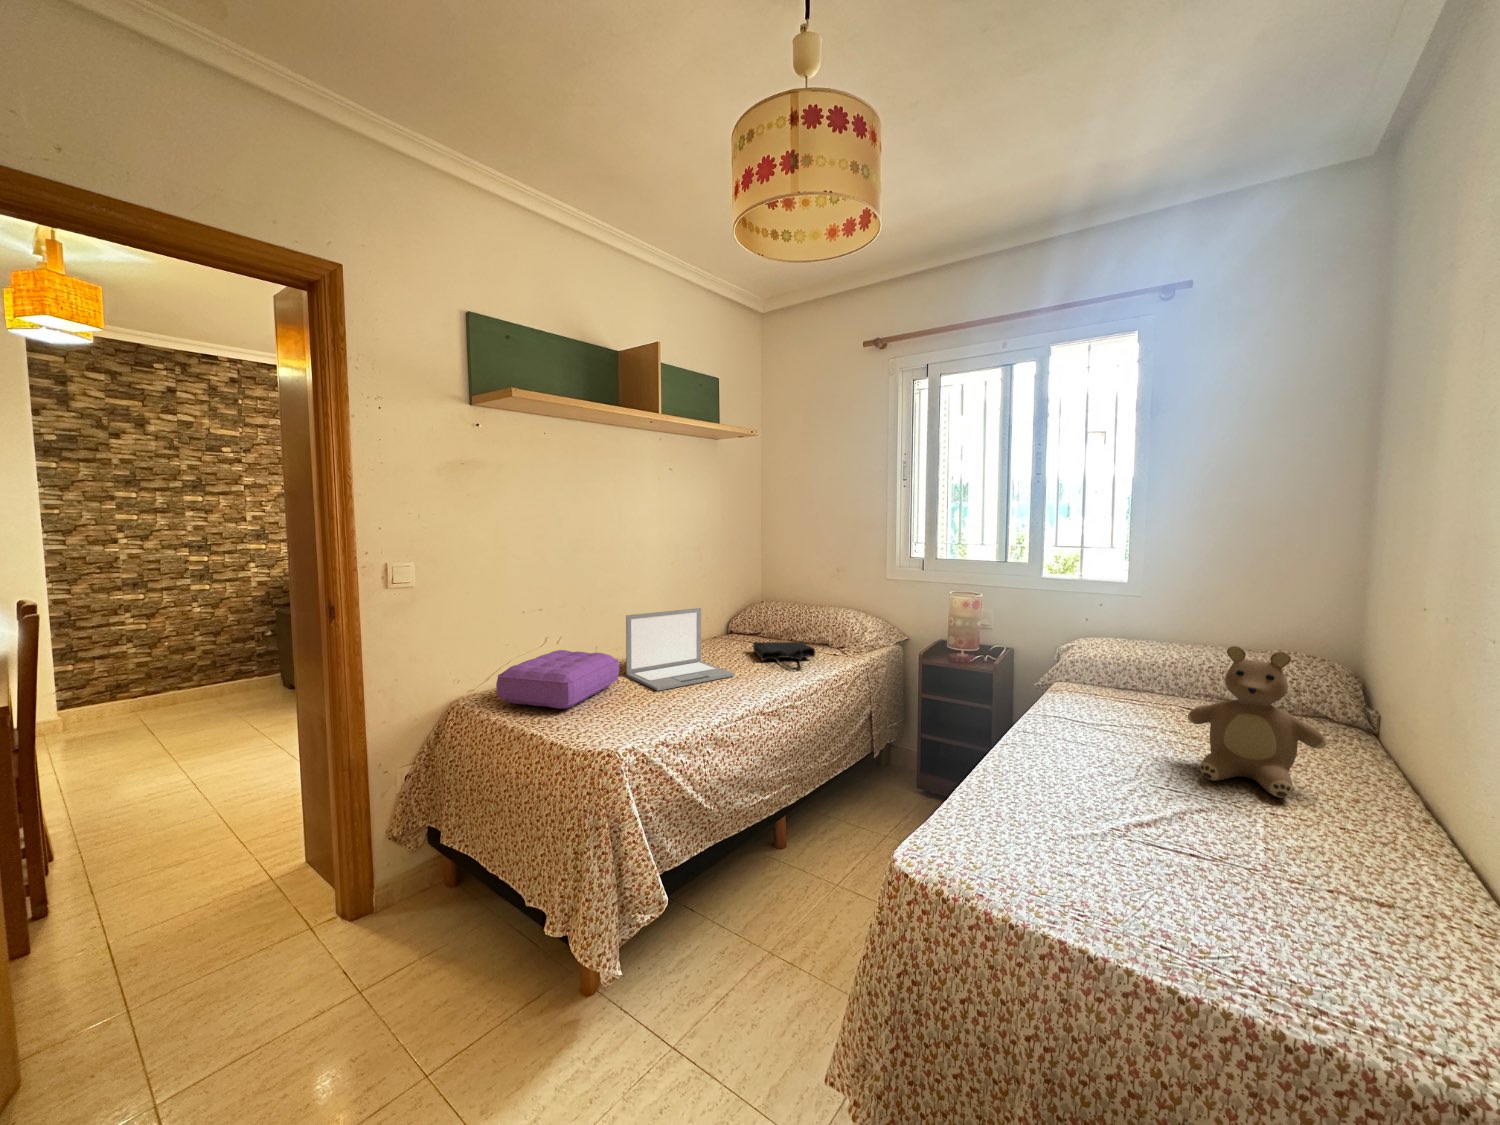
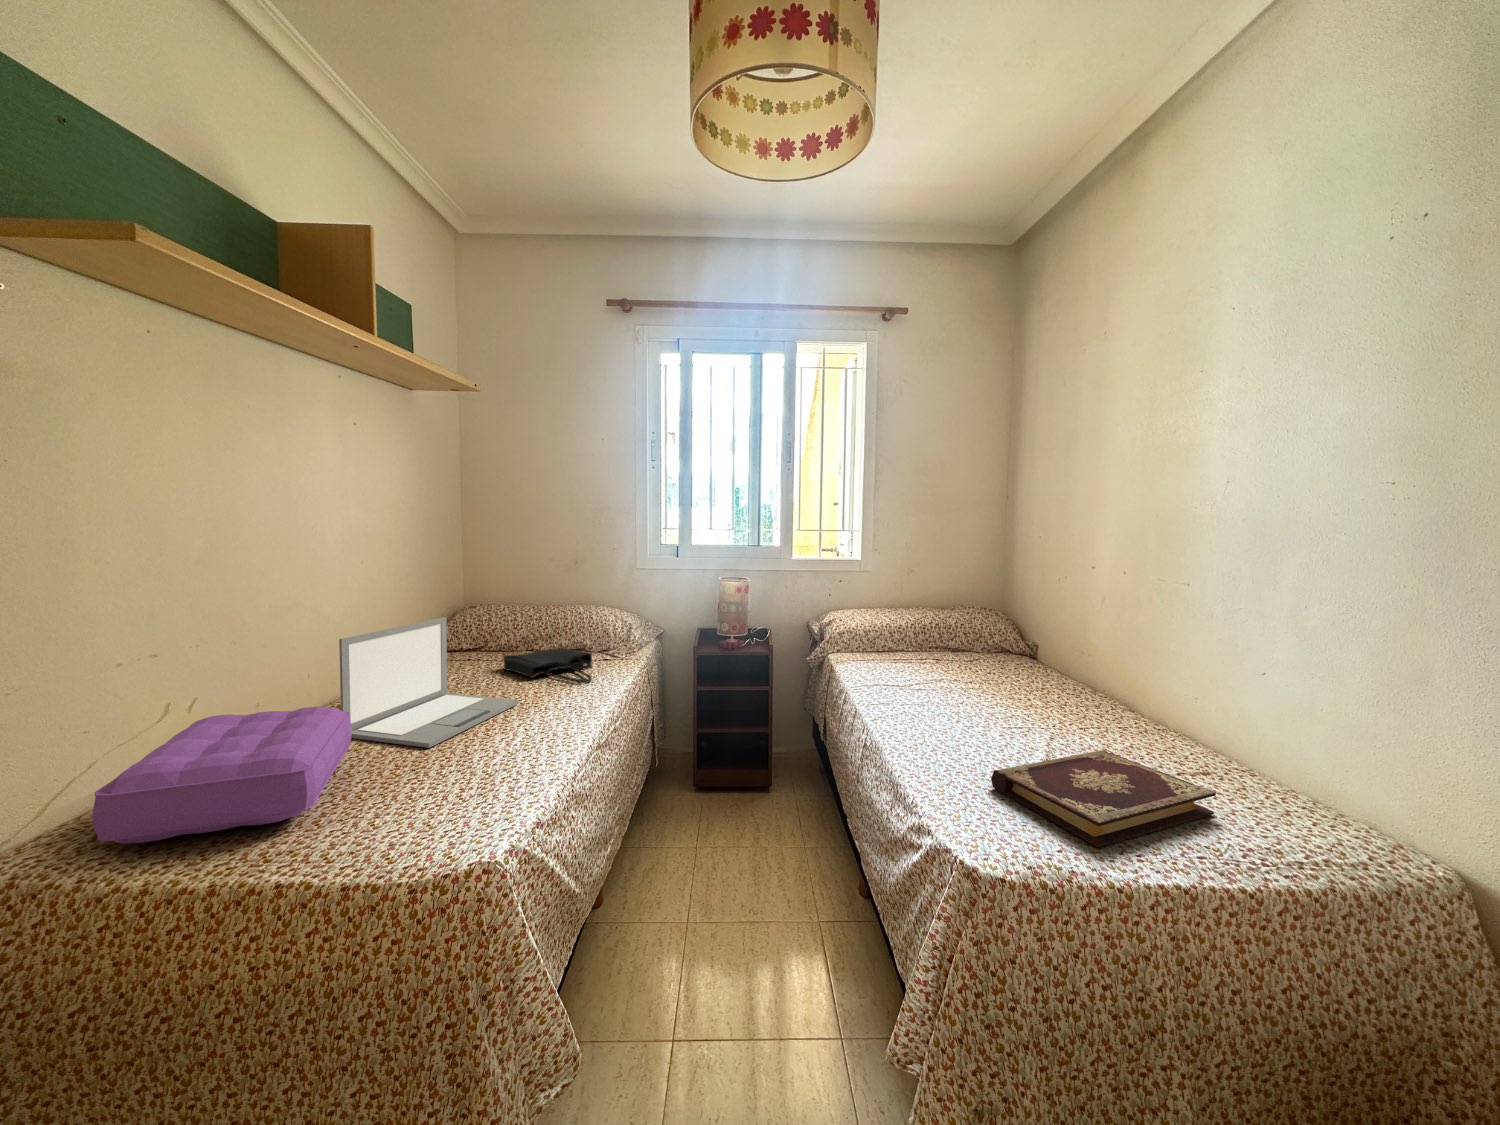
teddy bear: present [1188,646,1327,798] -> none [985,603,1071,713]
book: none [1025,807,1299,940] -> present [991,750,1216,847]

